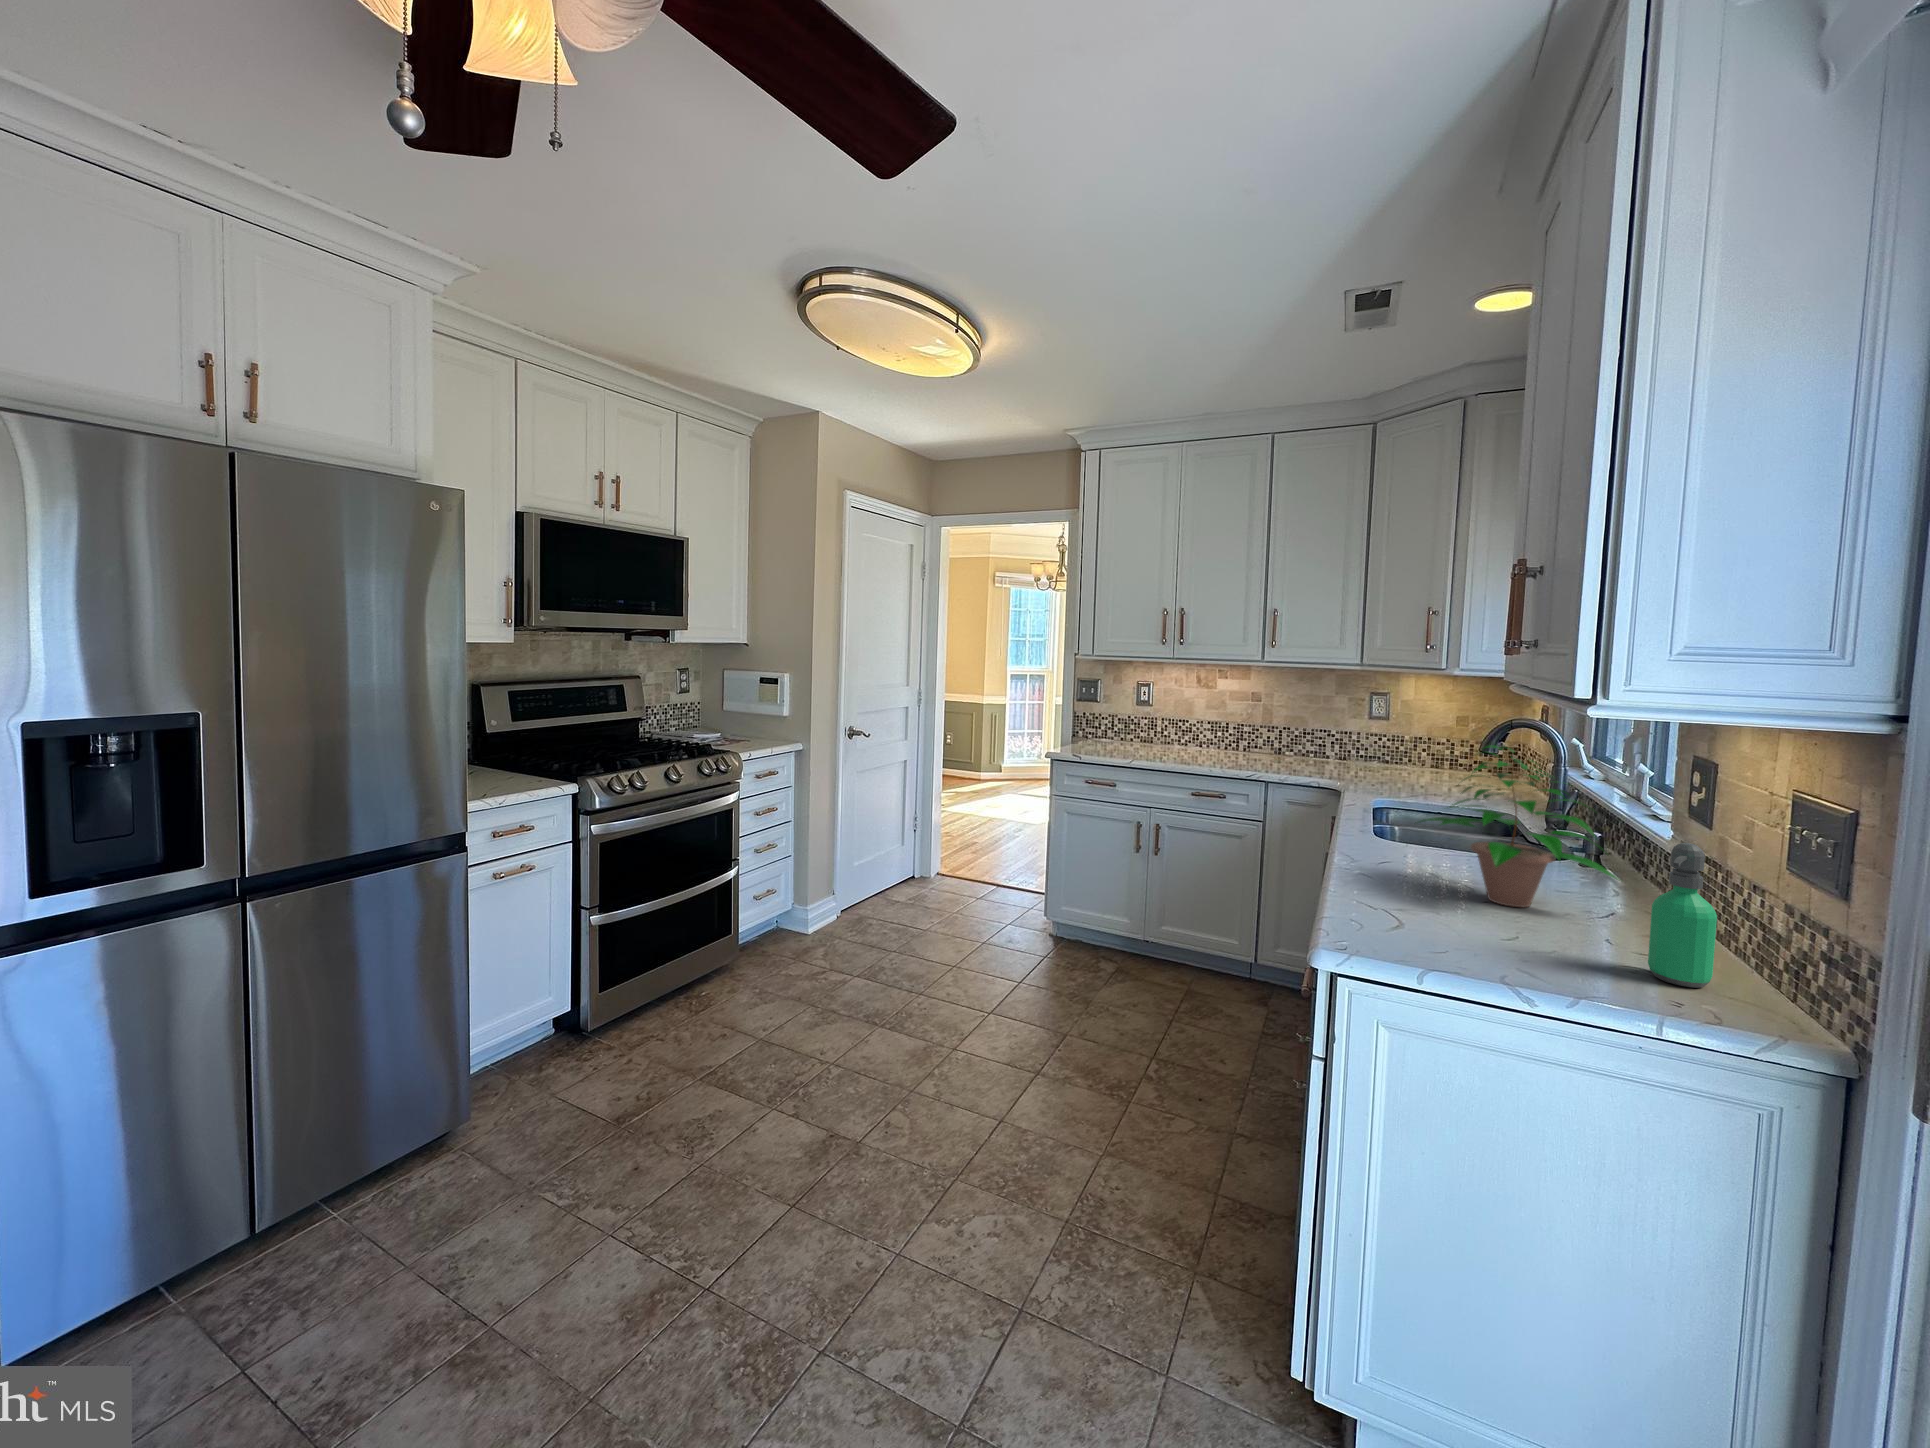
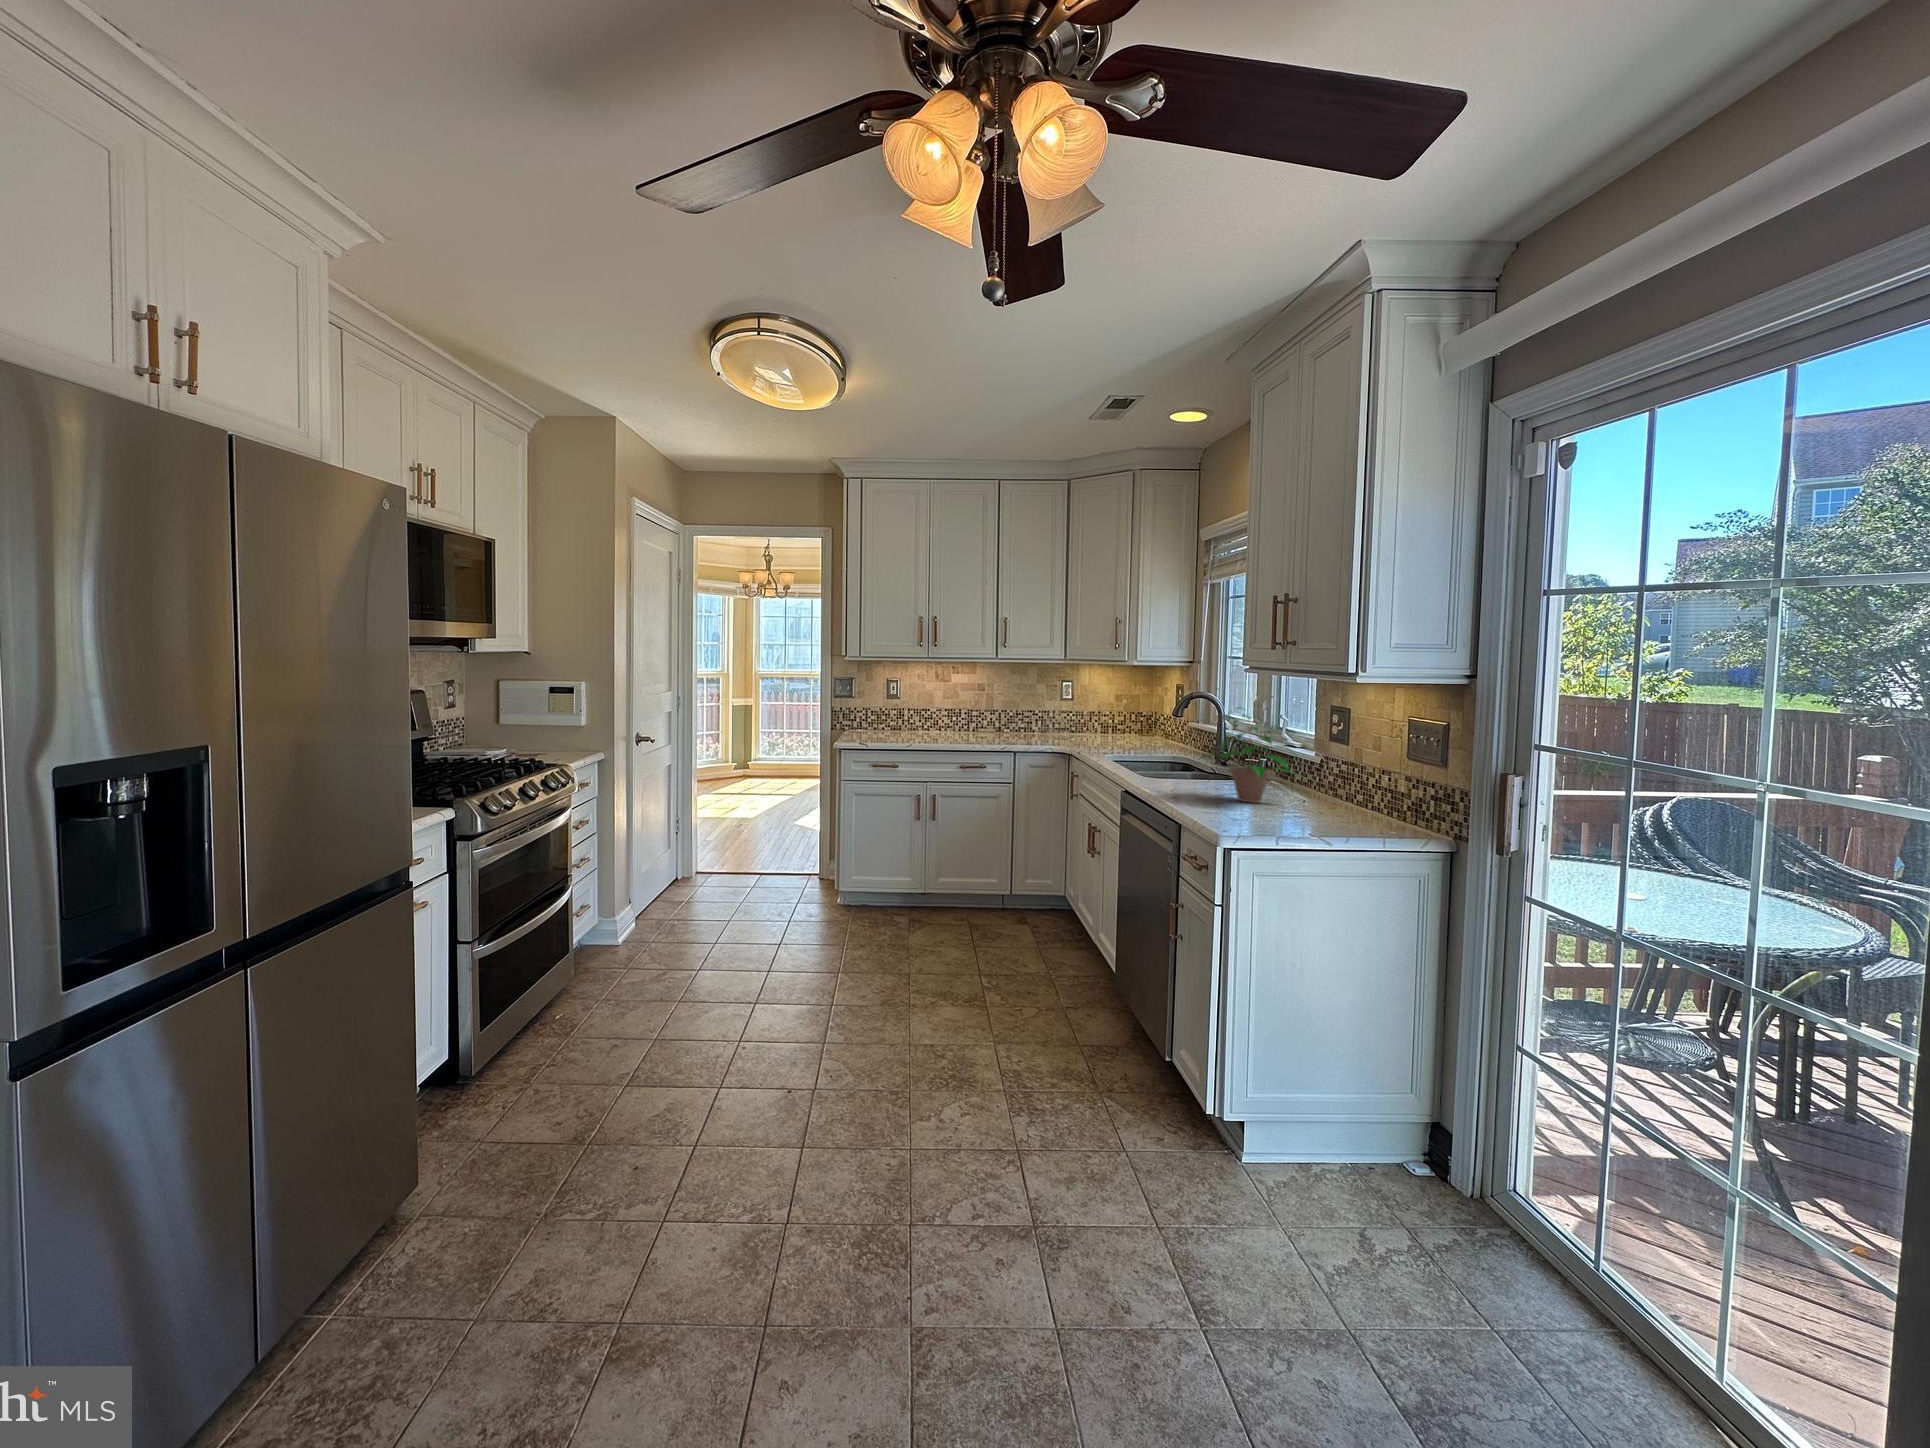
soap dispenser: present [1648,843,1717,988] -> none [1350,750,1381,826]

